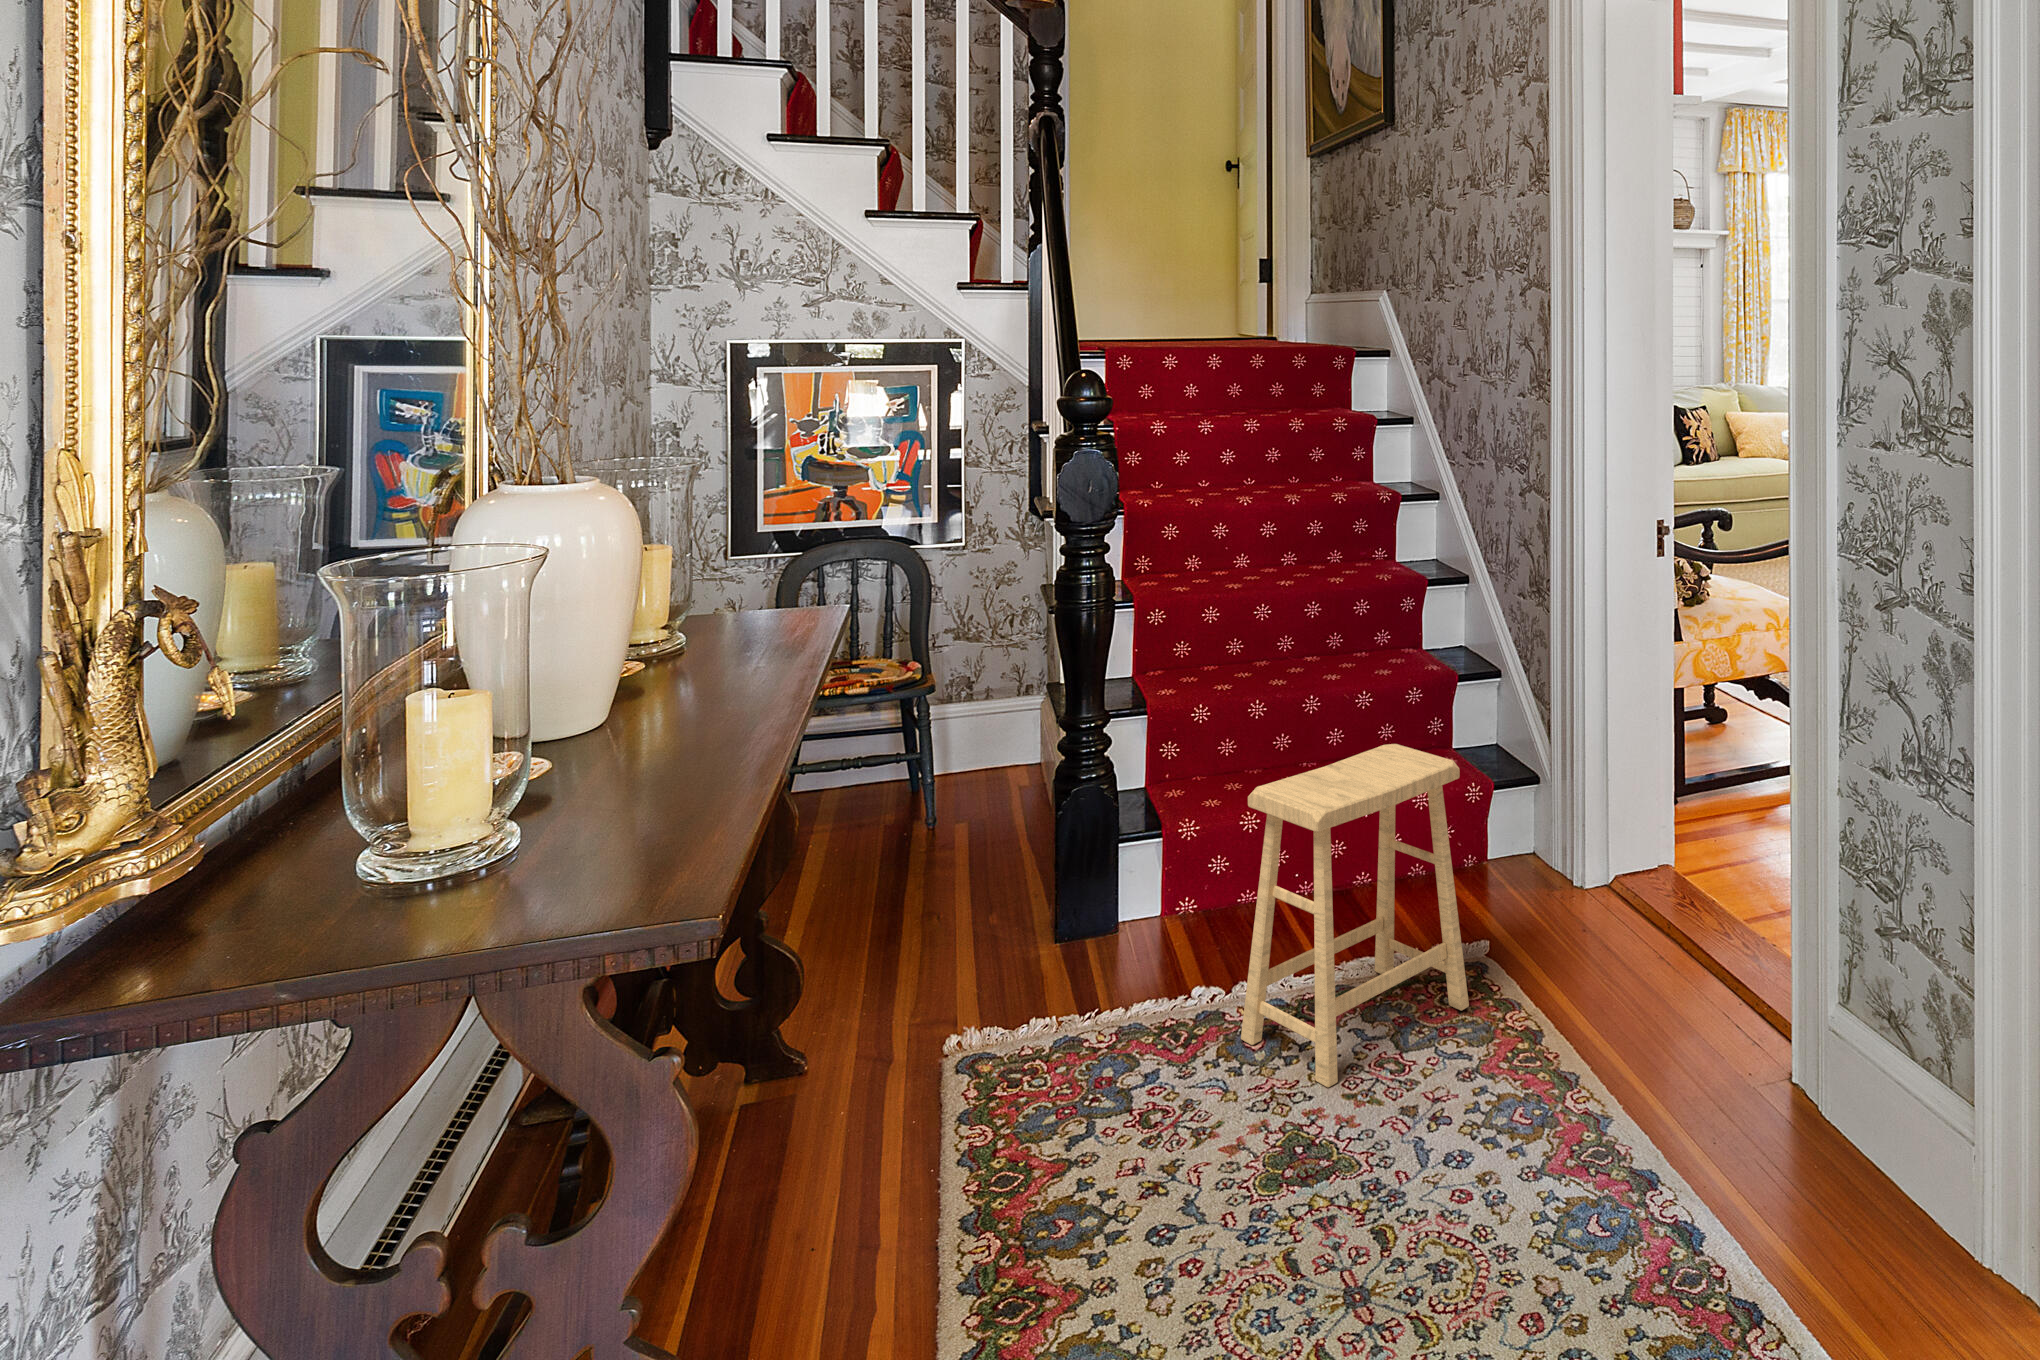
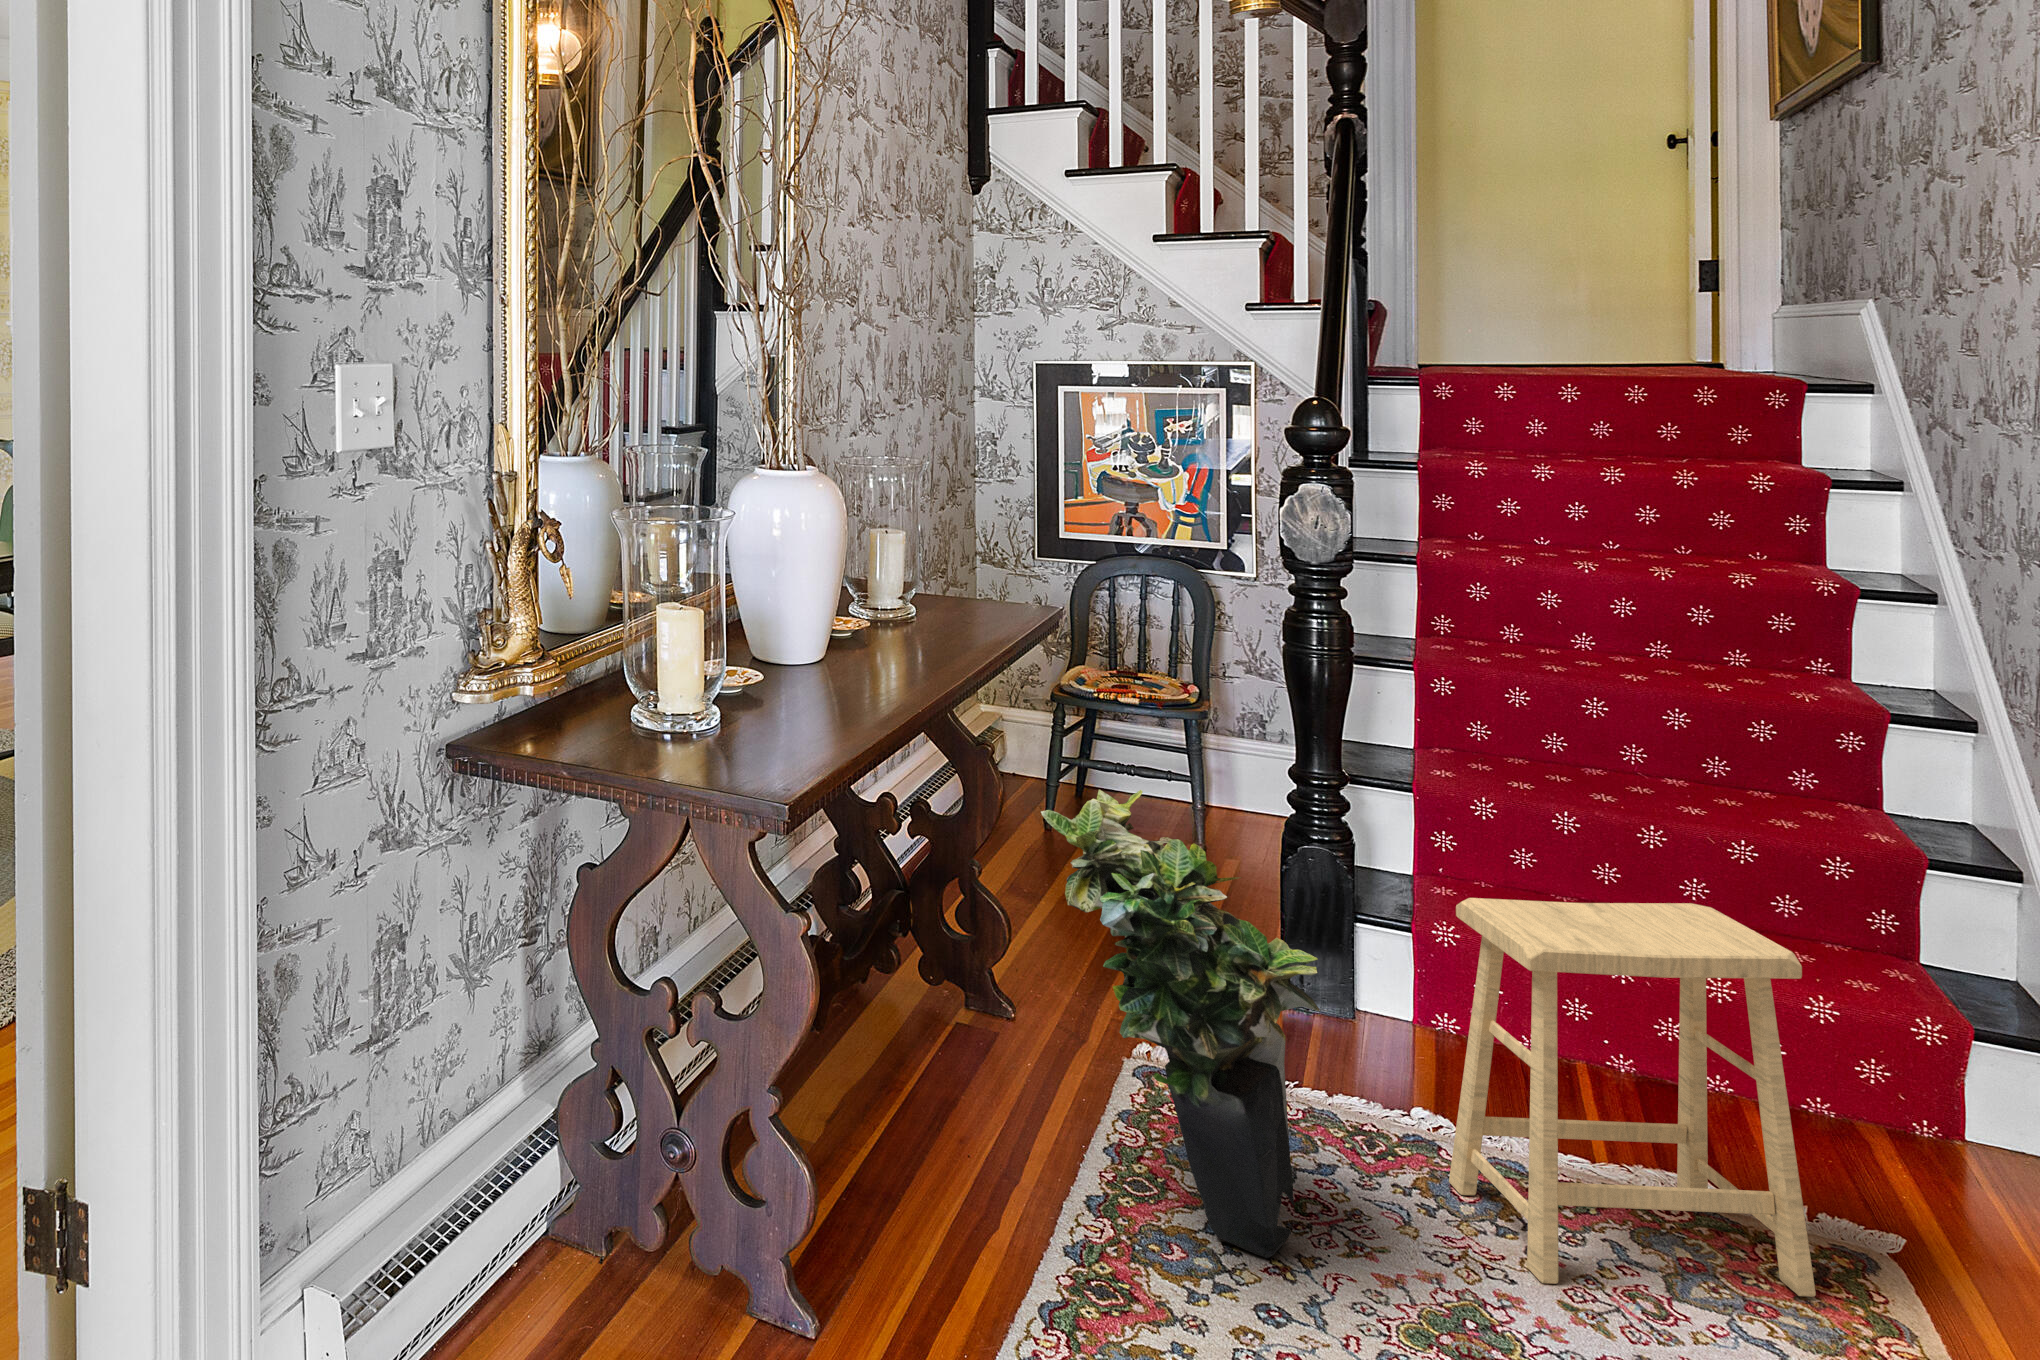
potted plant: none [903,768,1181,1190] -> present [1041,790,1320,1258]

